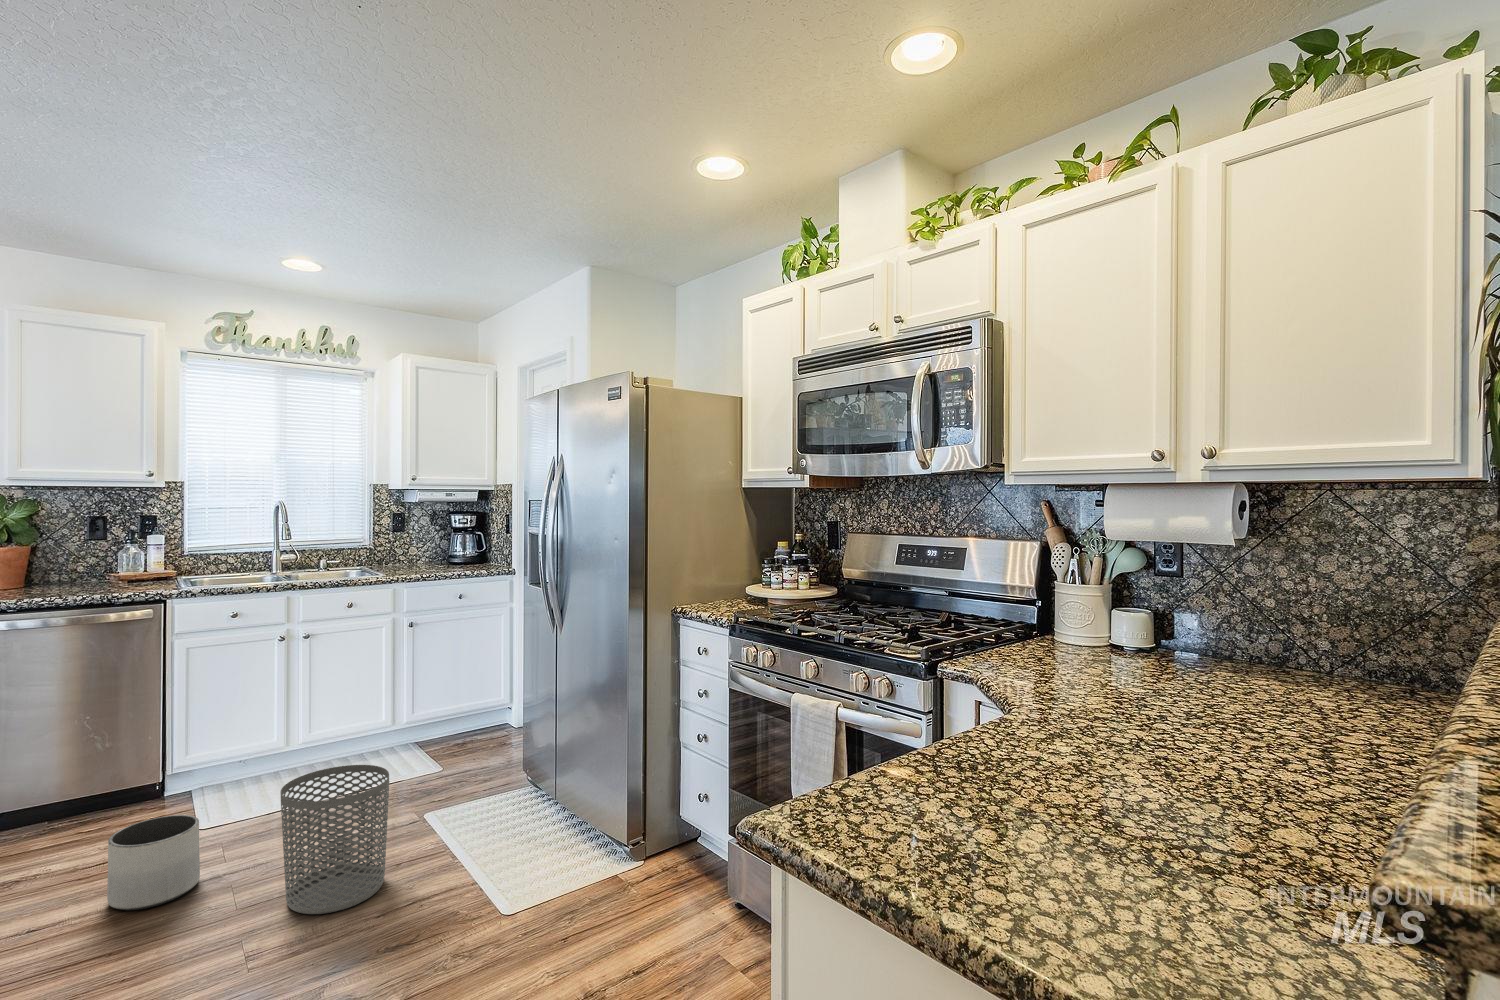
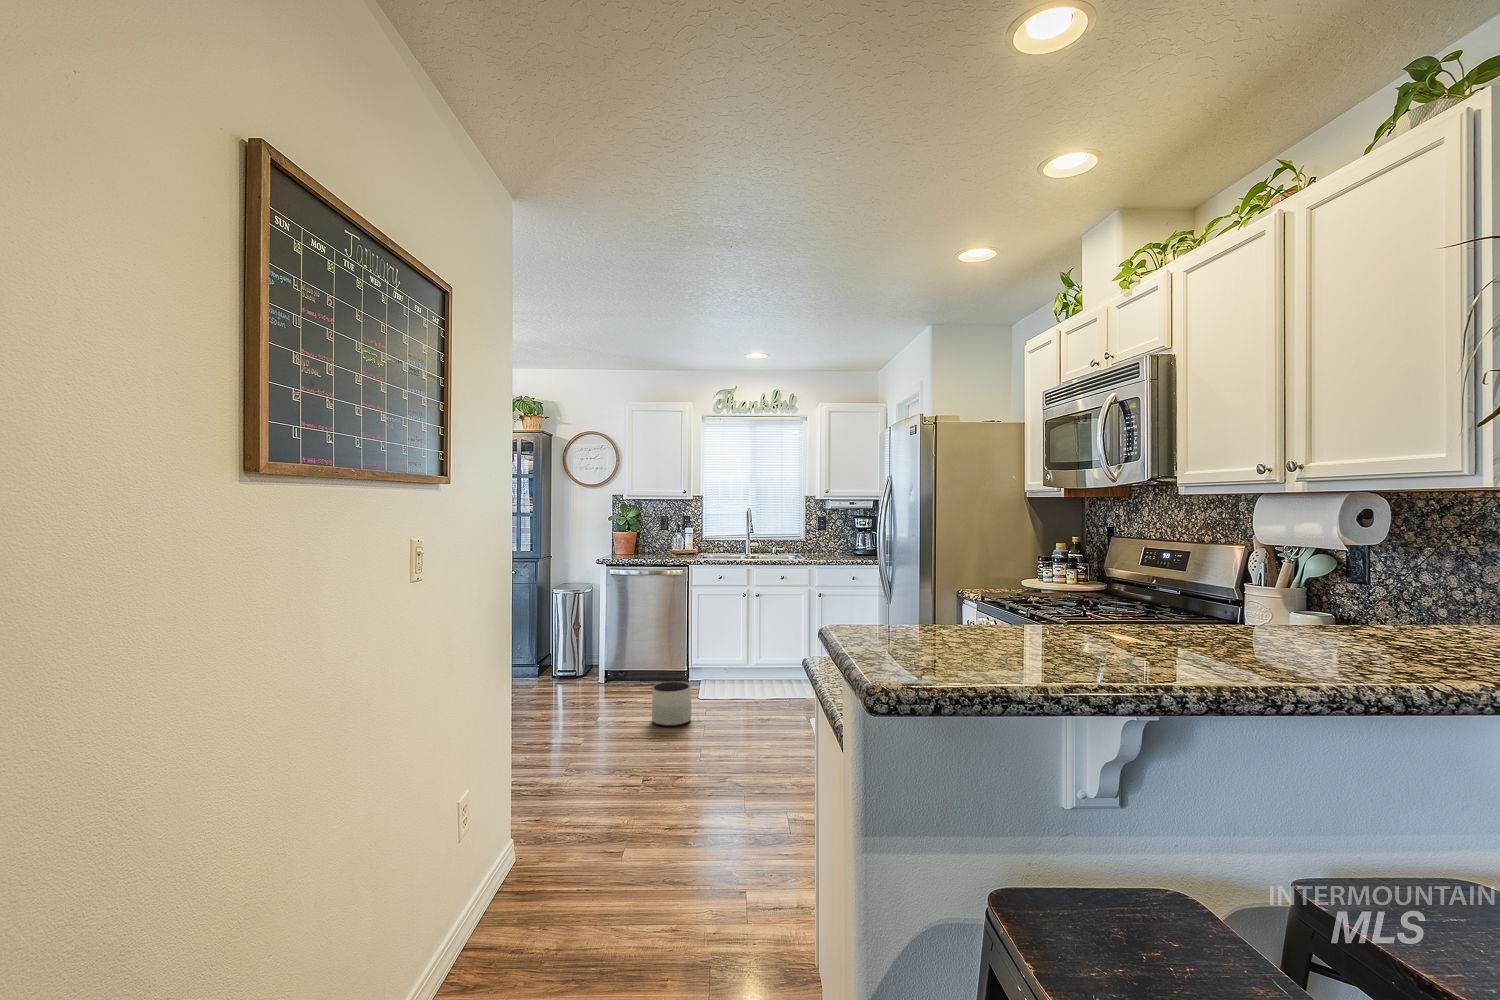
waste bin: present [280,765,389,914] -> none [721,669,777,750]

